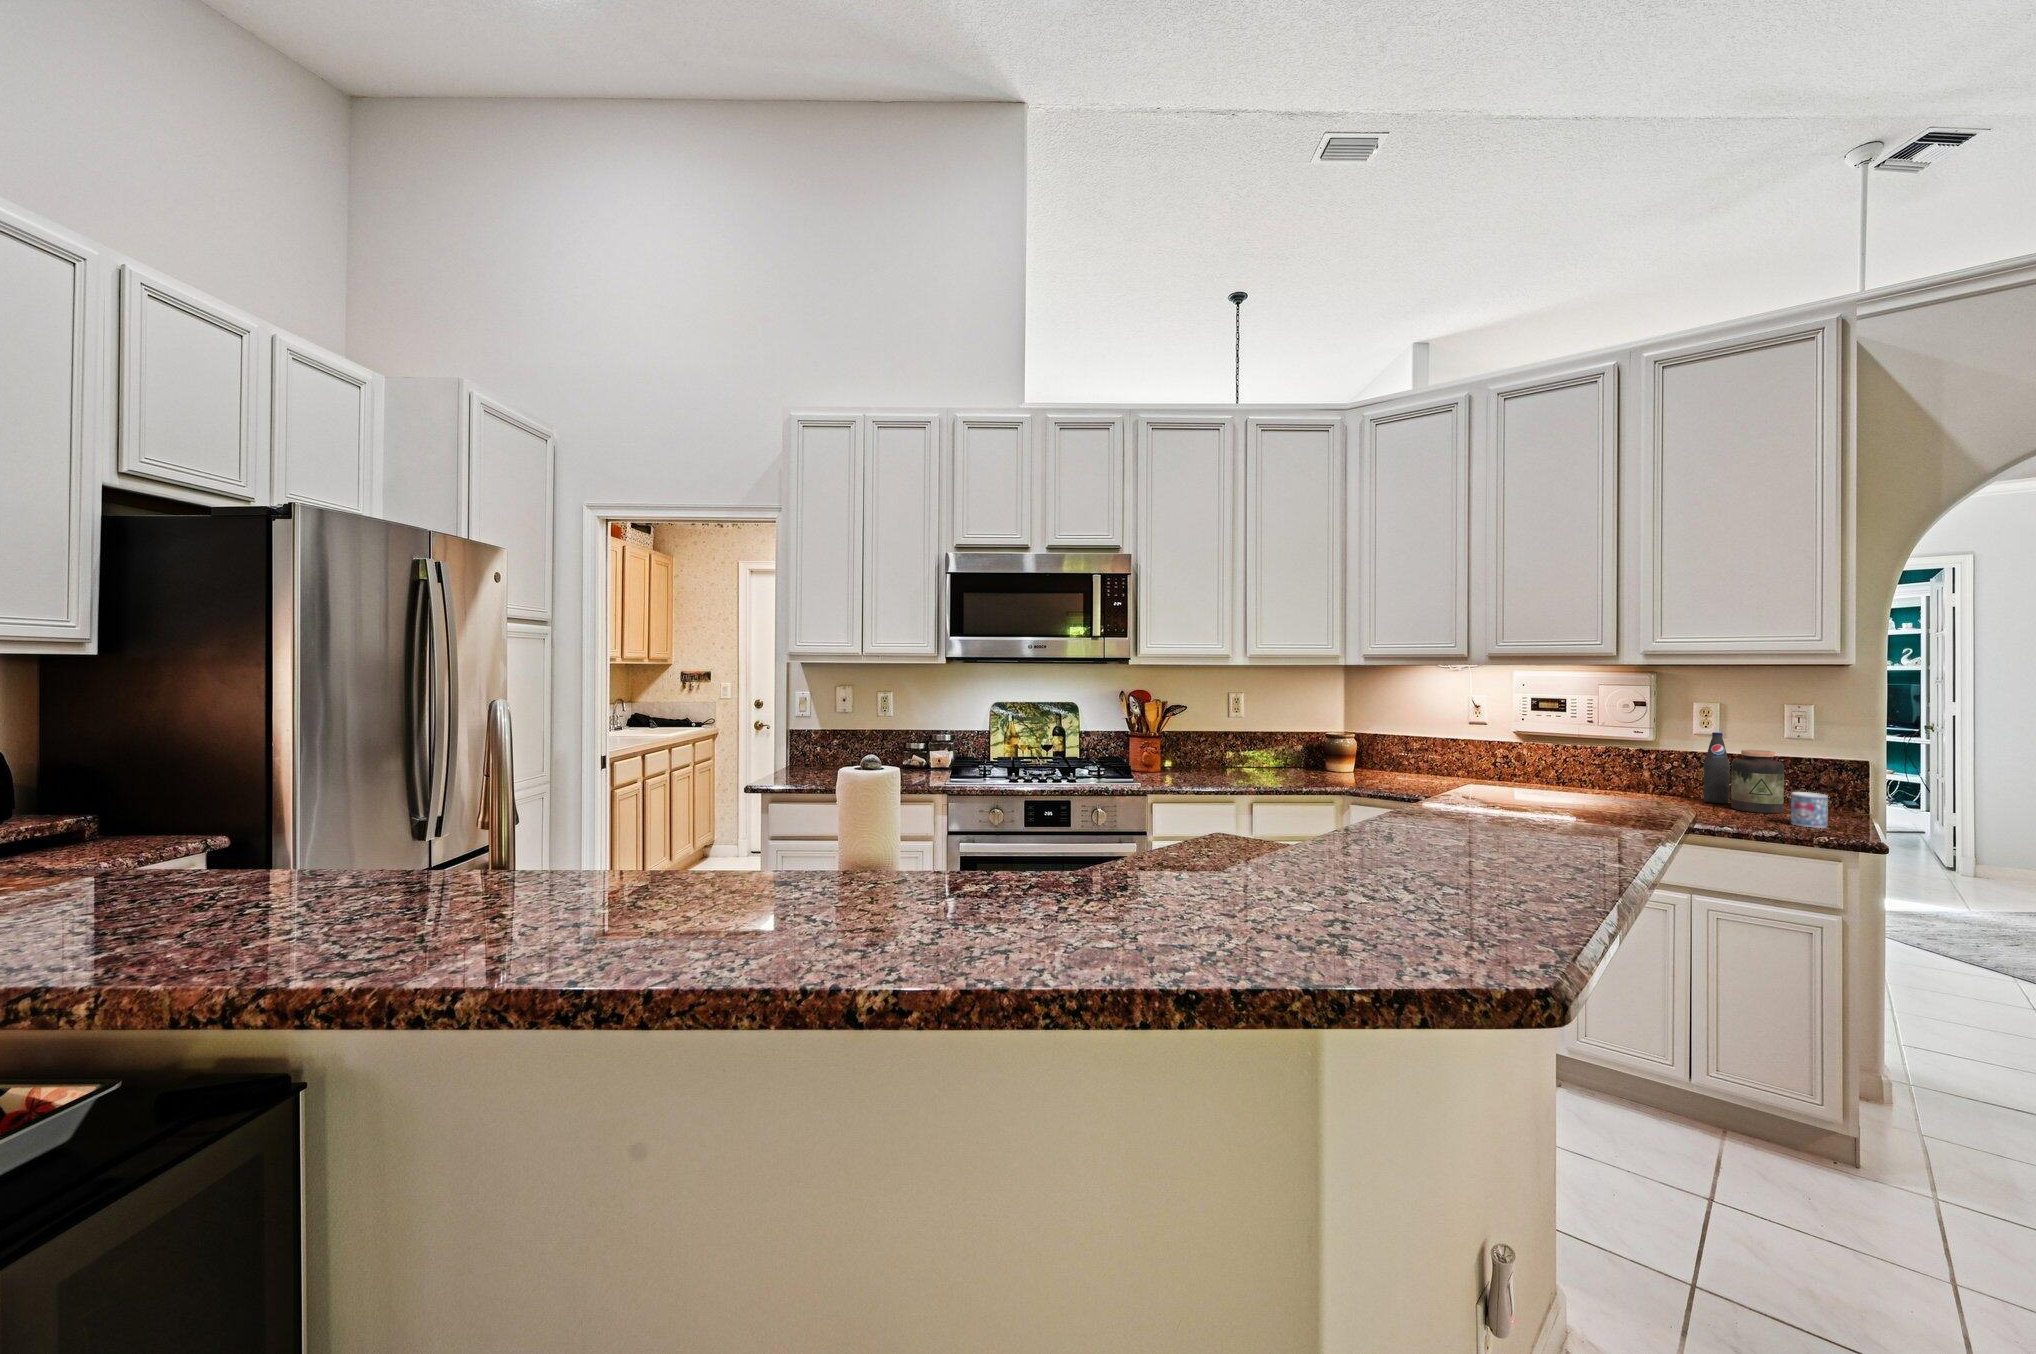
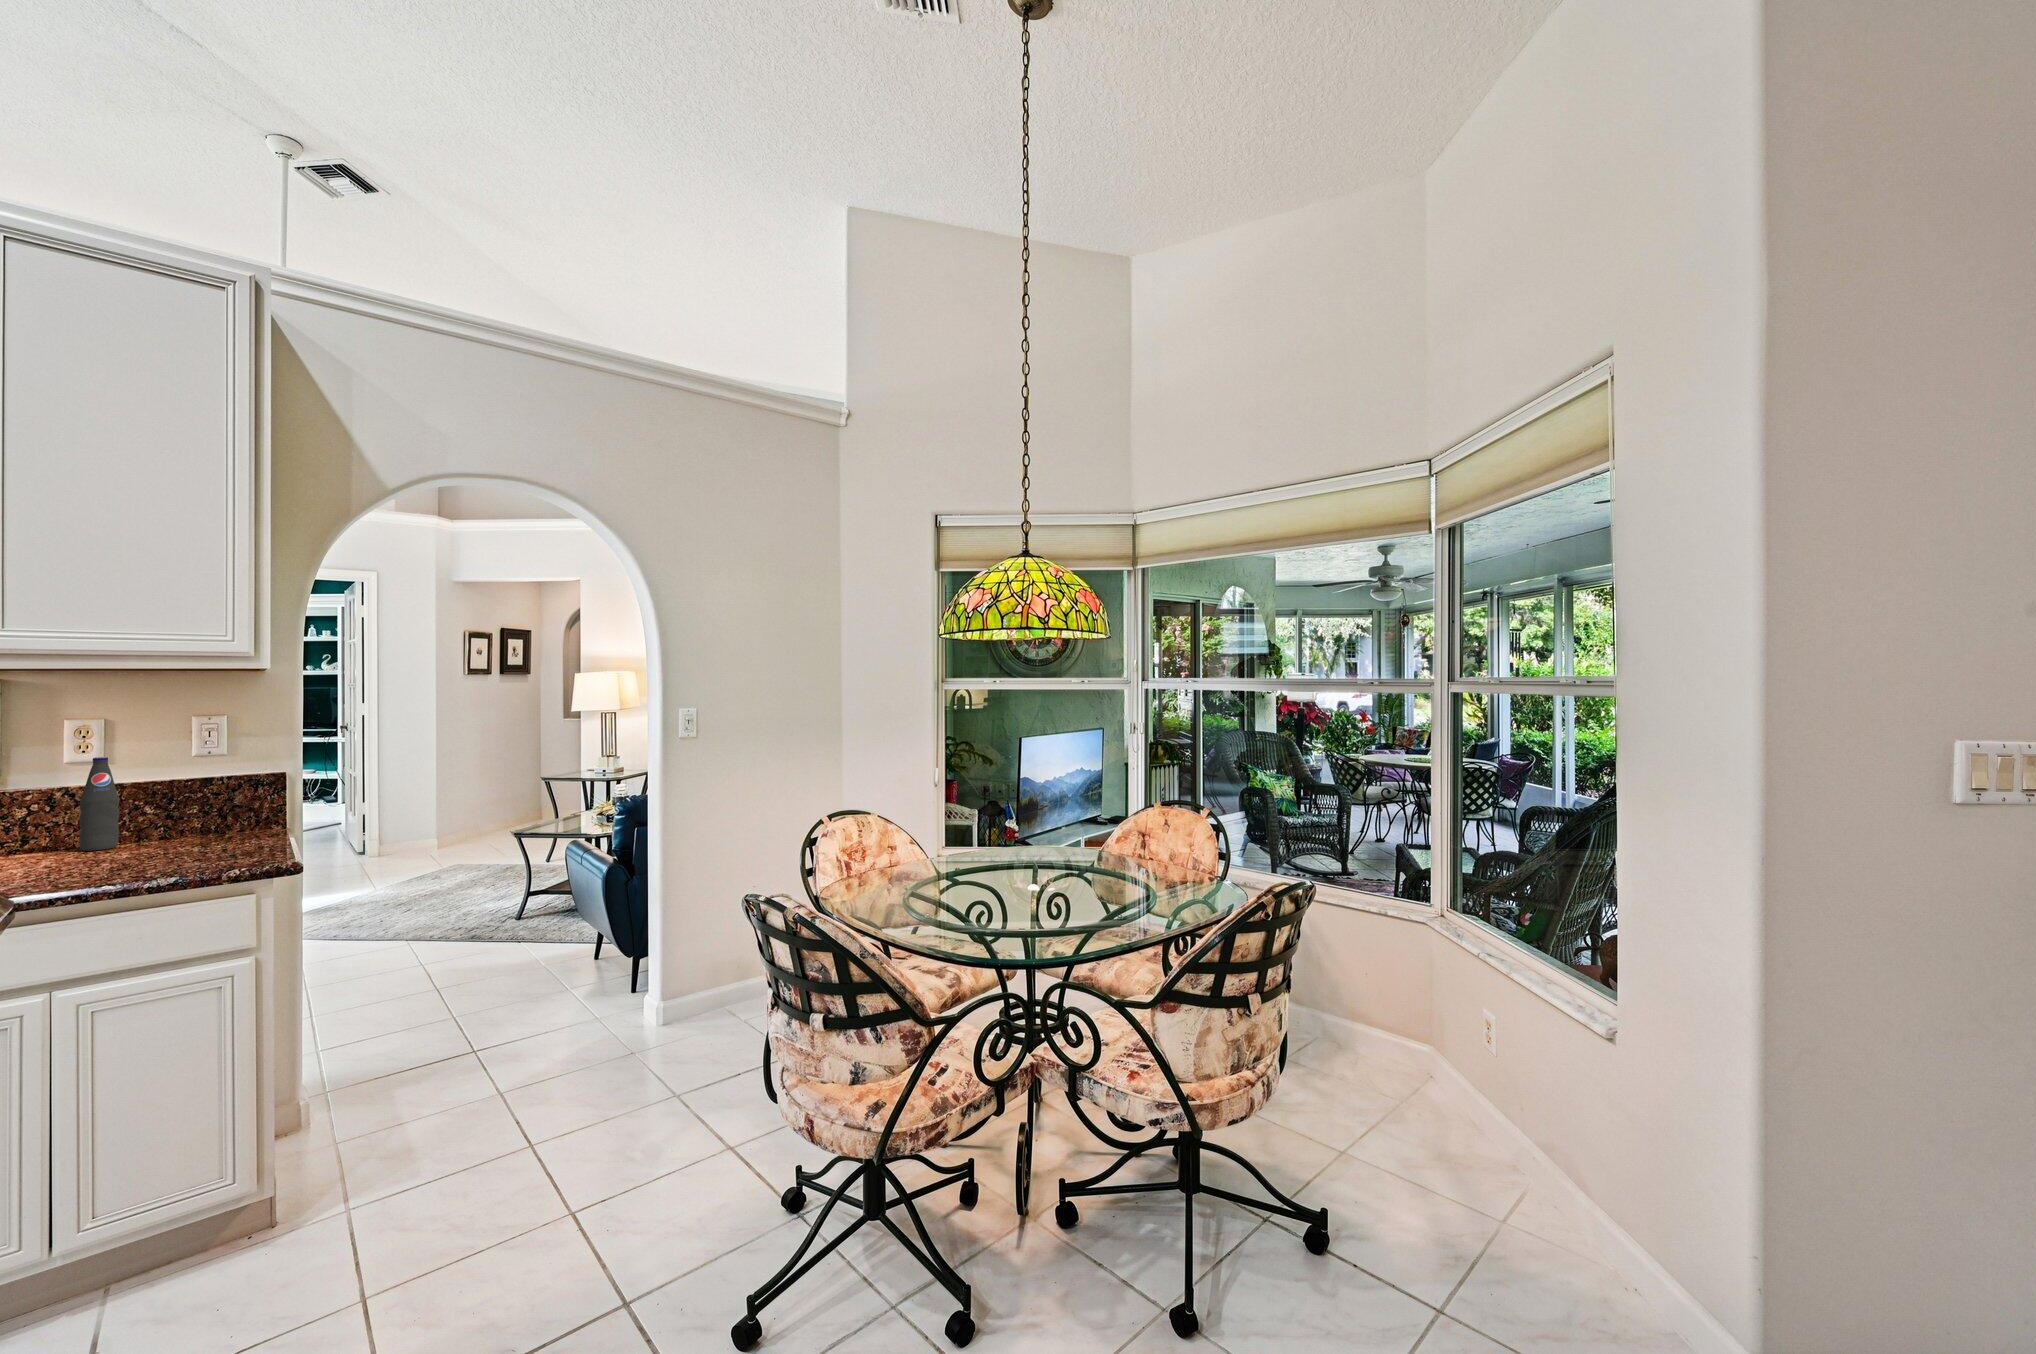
jar: present [1731,750,1784,813] -> none [119,775,190,855]
mug: present [1791,792,1828,828] -> none [196,819,240,861]

